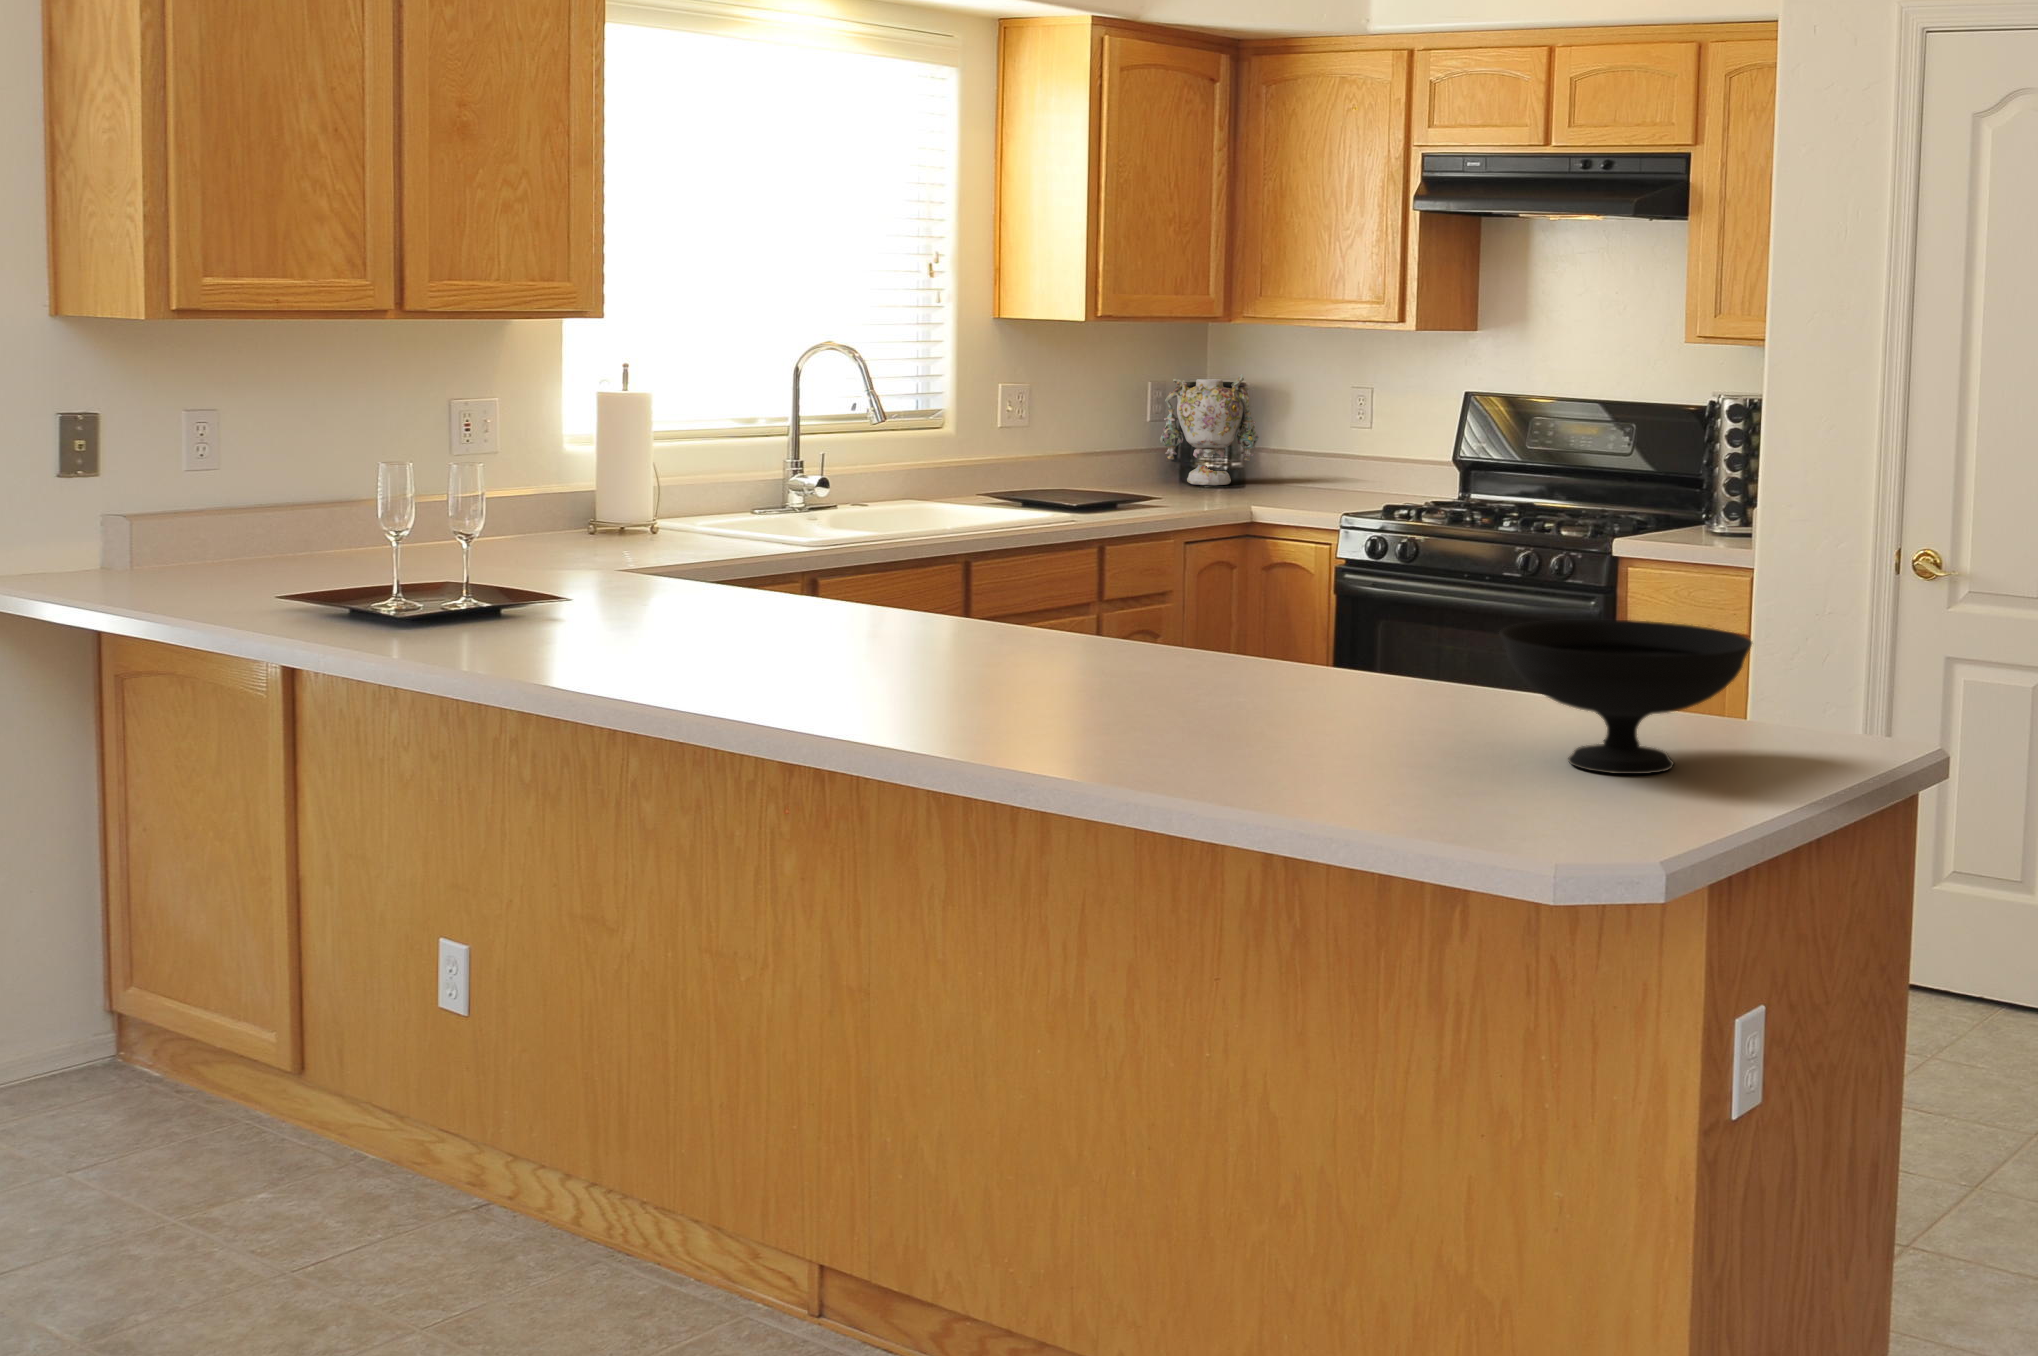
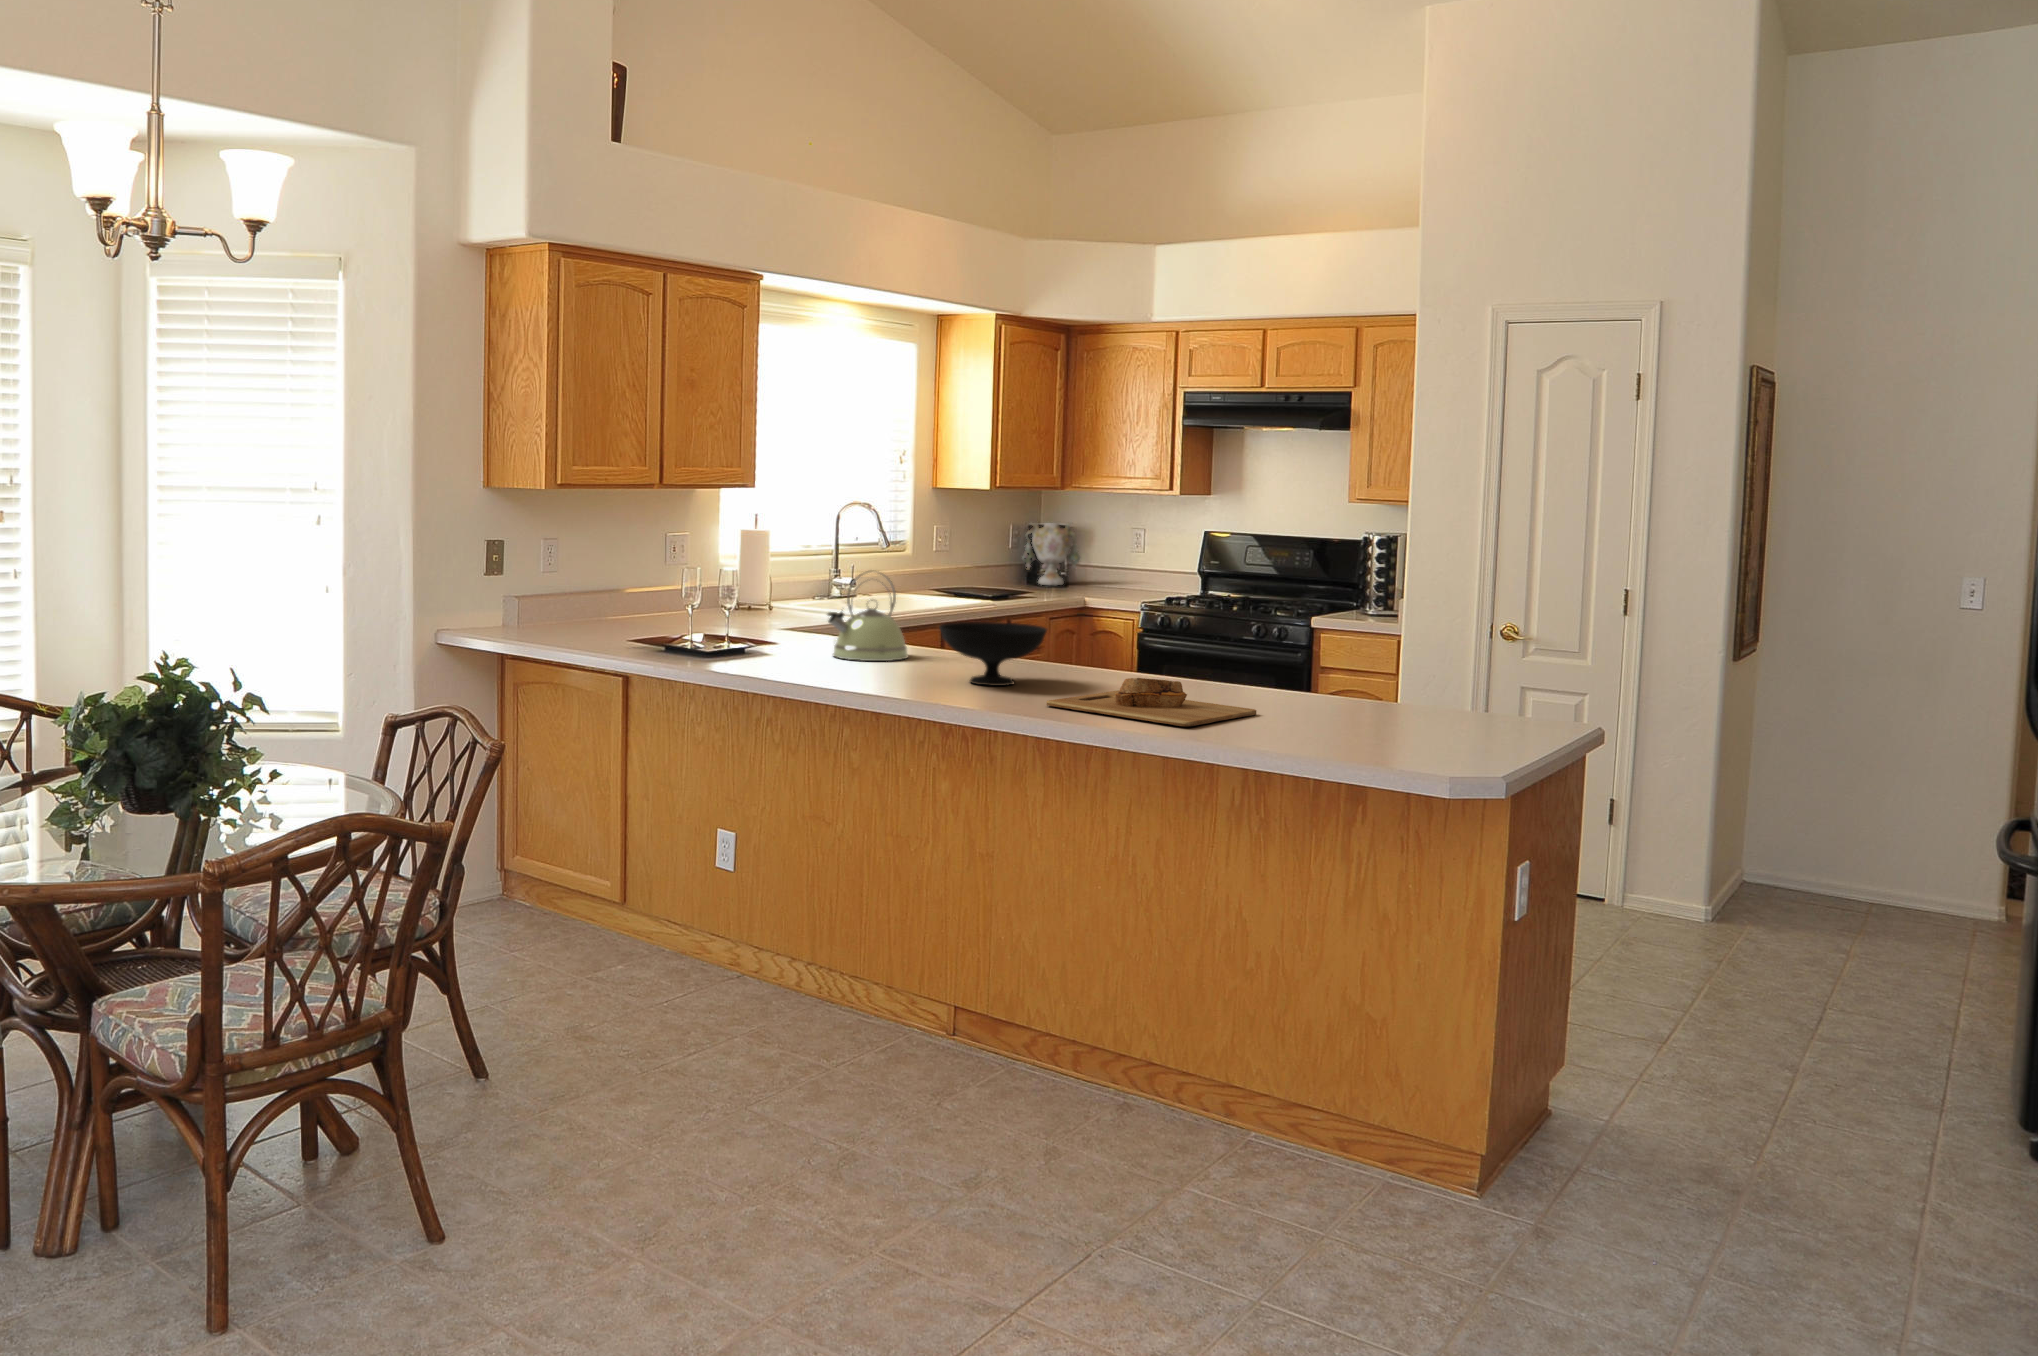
kettle: none [646,459,816,634] -> present [828,571,908,661]
bowl: present [1500,619,1752,774] -> present [939,622,1047,686]
cutting board: none [992,672,1406,776] -> present [1046,678,1256,726]

